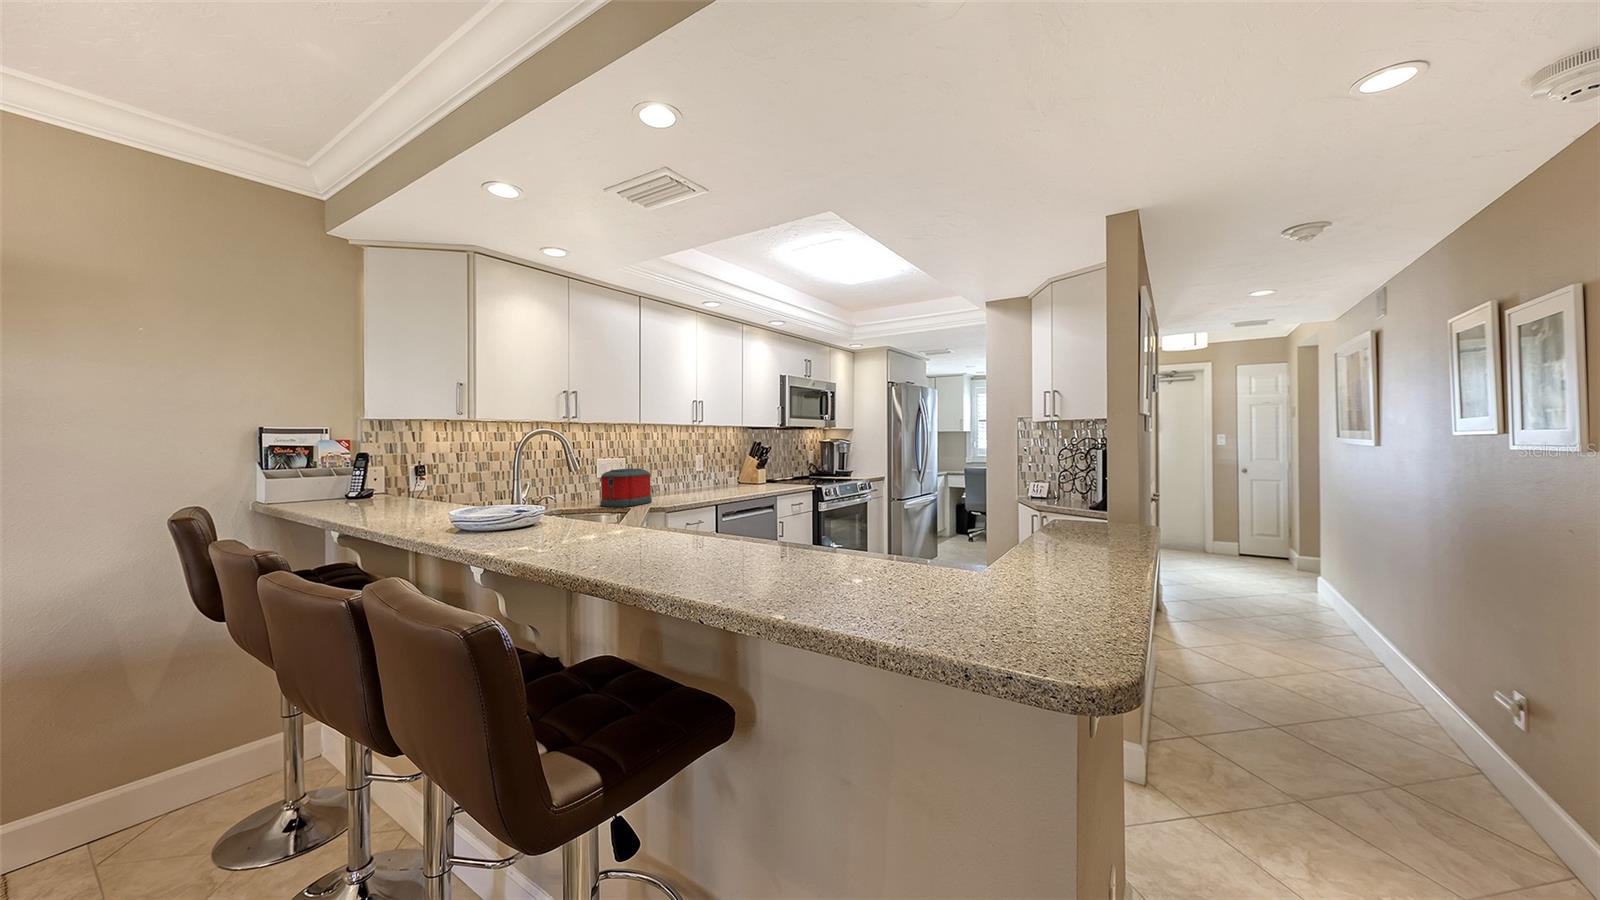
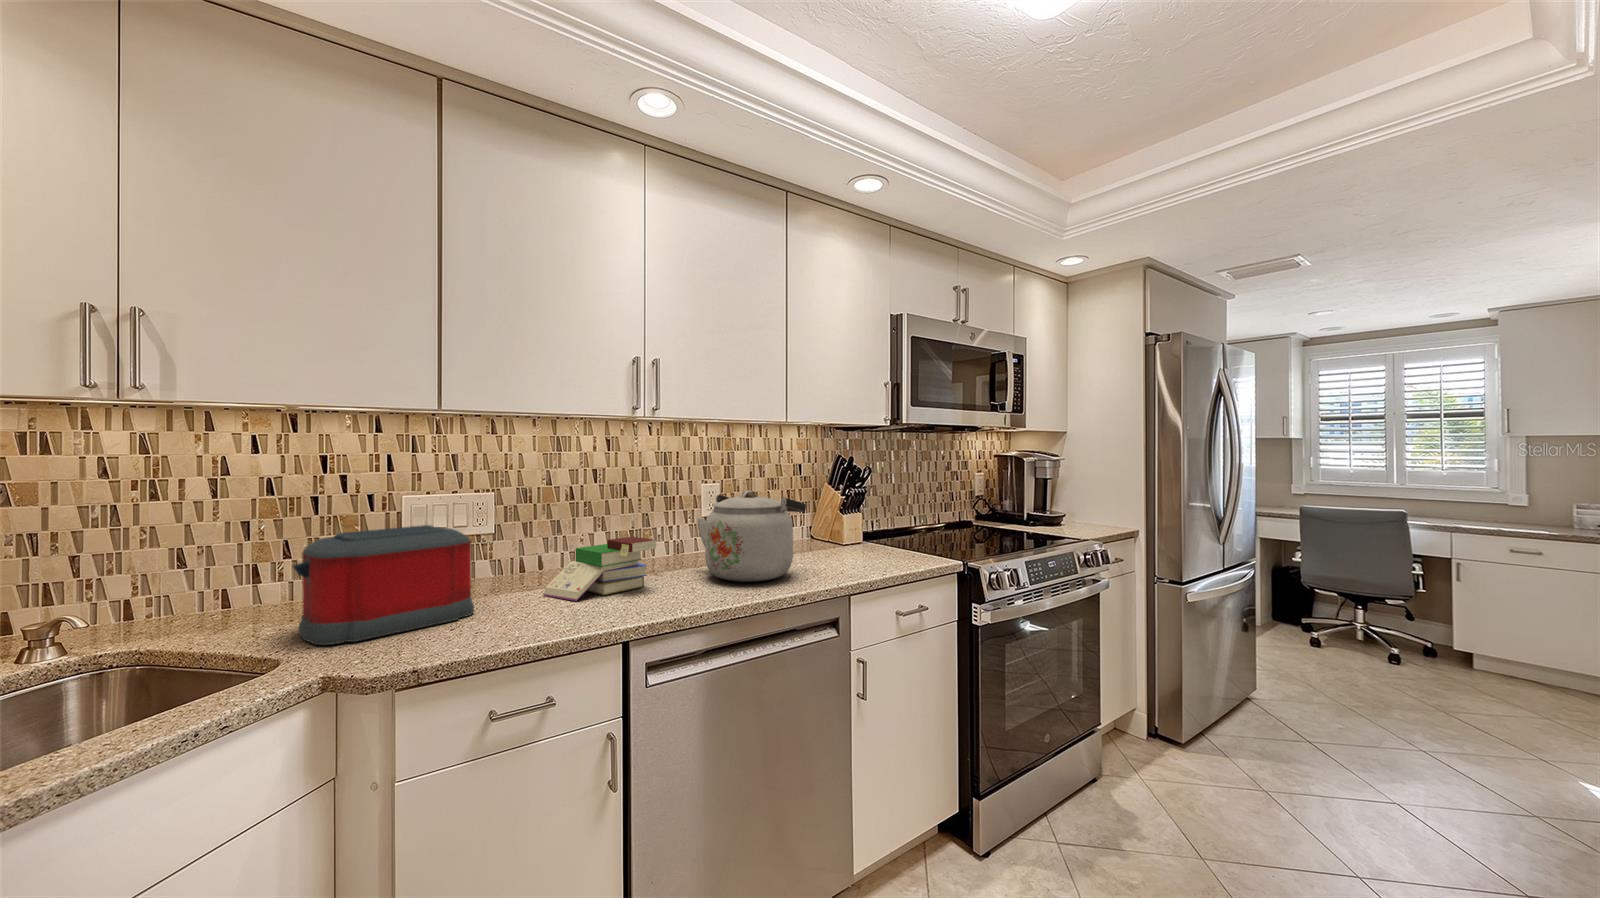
kettle: none [708,456,755,493] -> present [697,490,806,582]
book: none [663,475,705,498] -> present [543,537,656,601]

